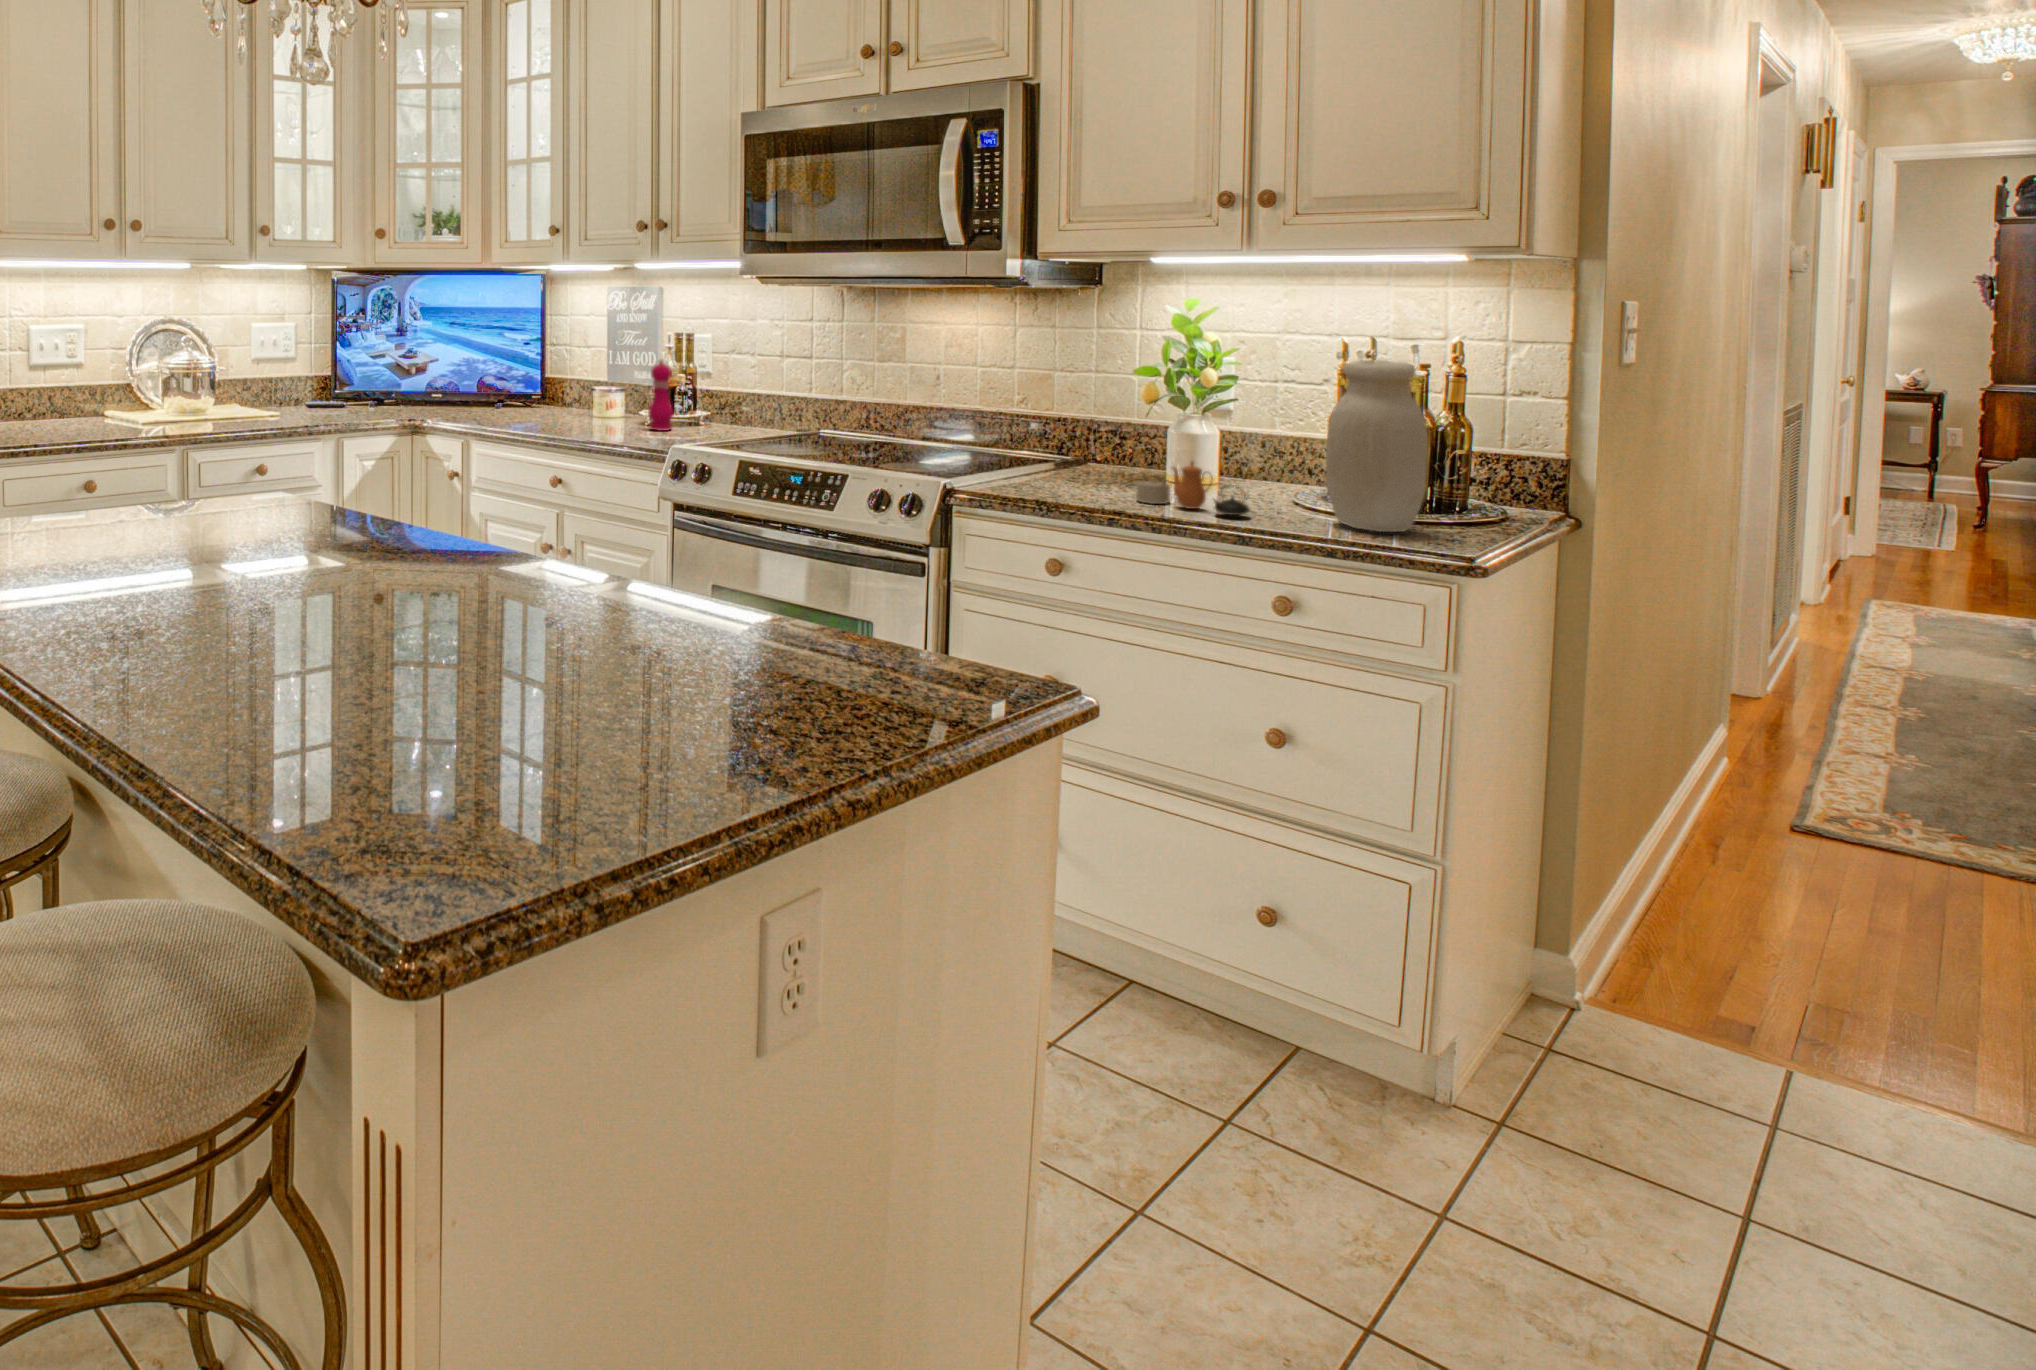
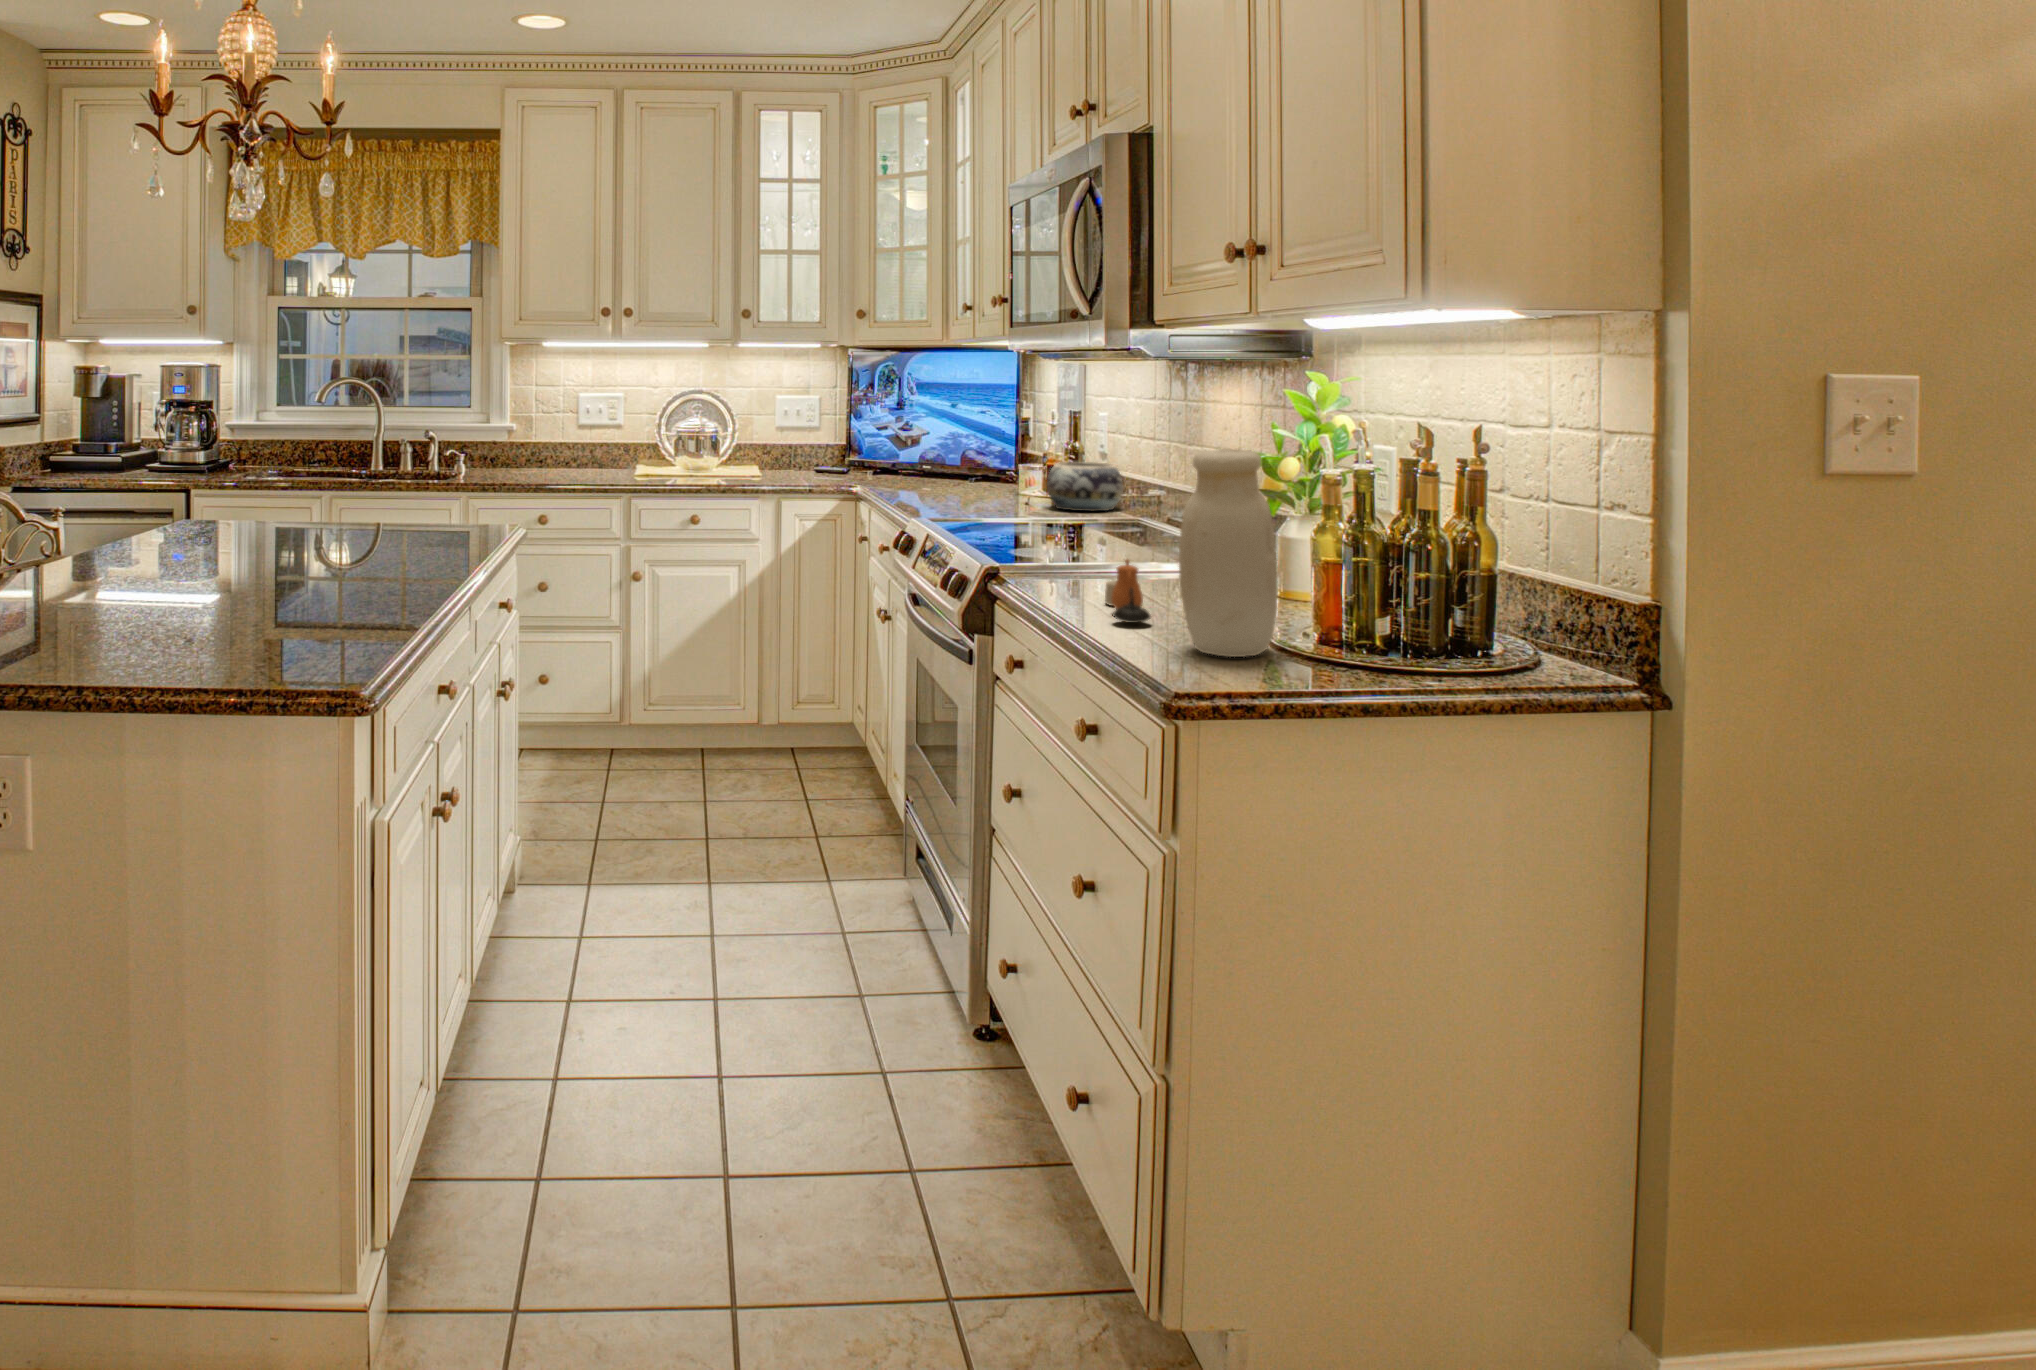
pepper mill: present [648,359,673,431] -> none [967,434,994,507]
decorative bowl: none [714,382,784,428] -> present [1047,462,1123,511]

